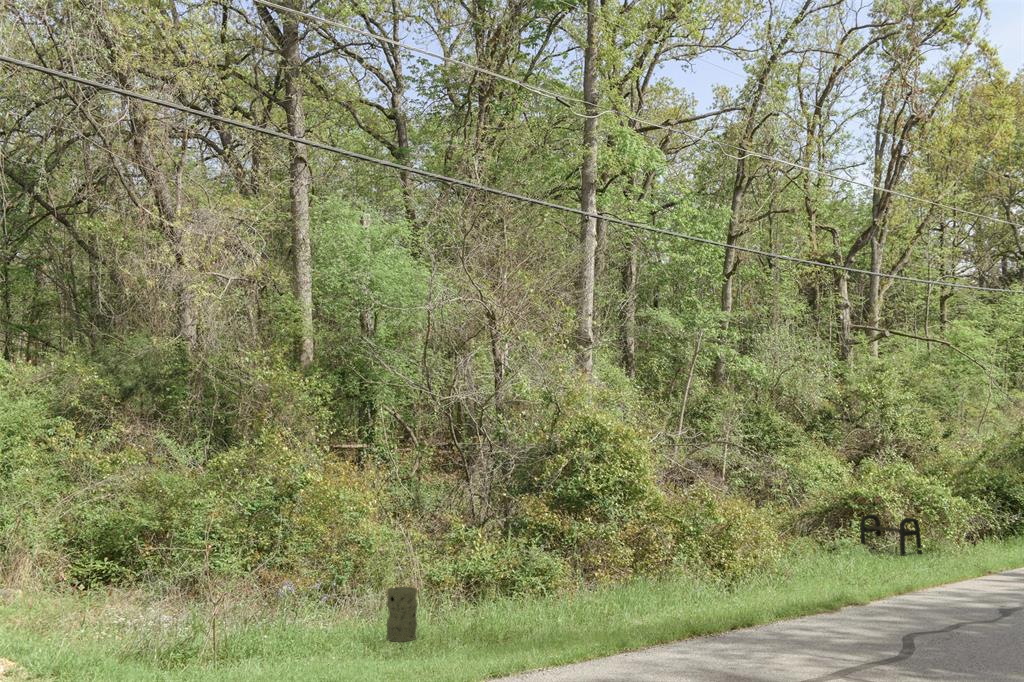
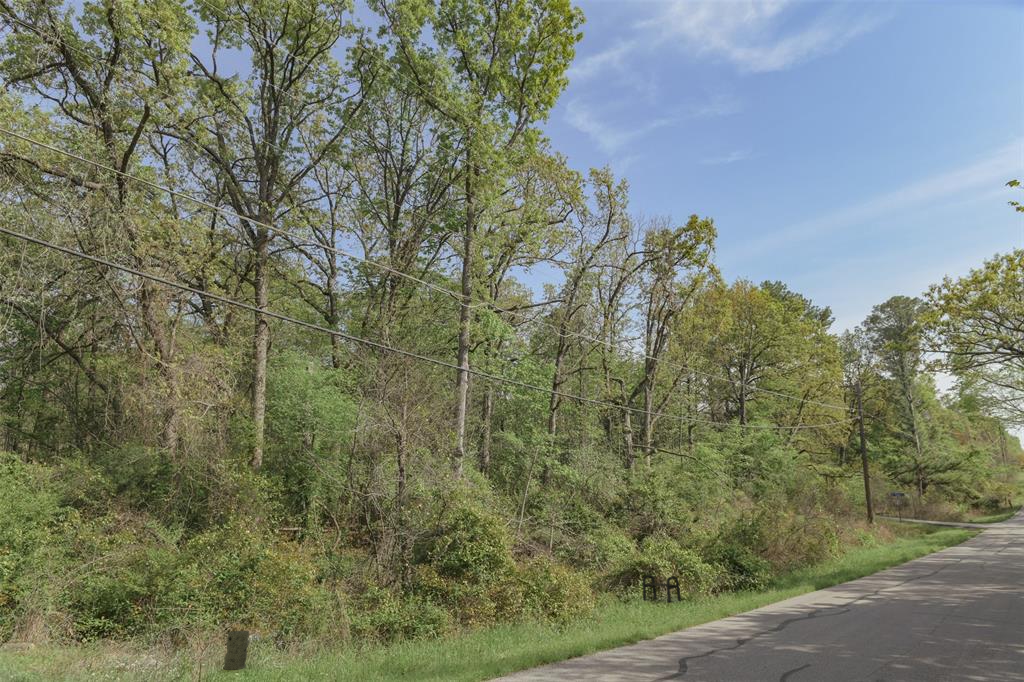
trash can: present [386,587,417,642] -> present [224,631,249,670]

